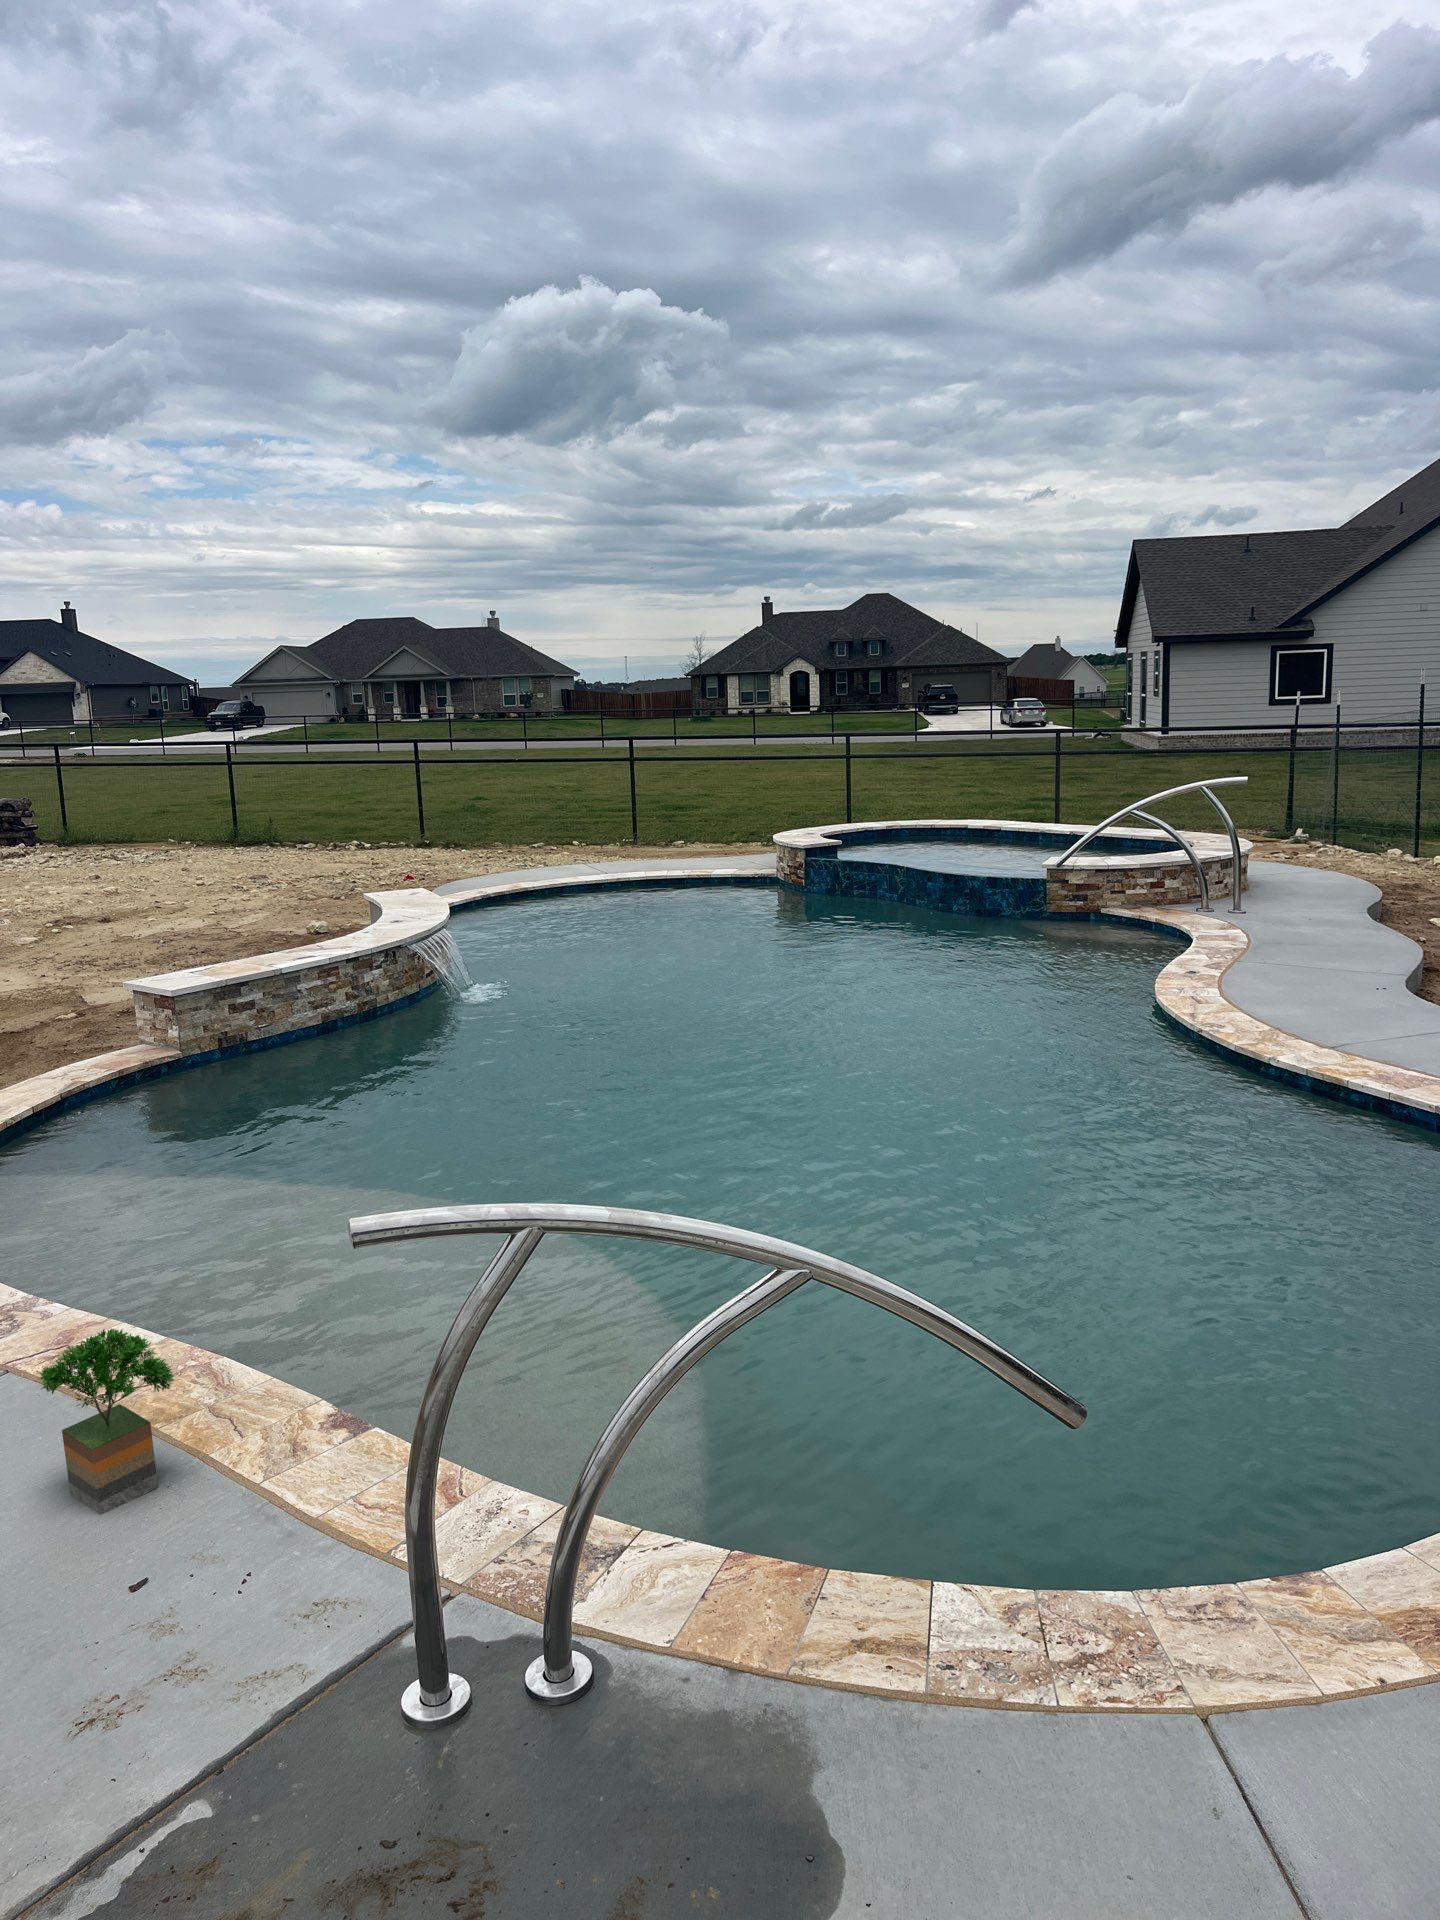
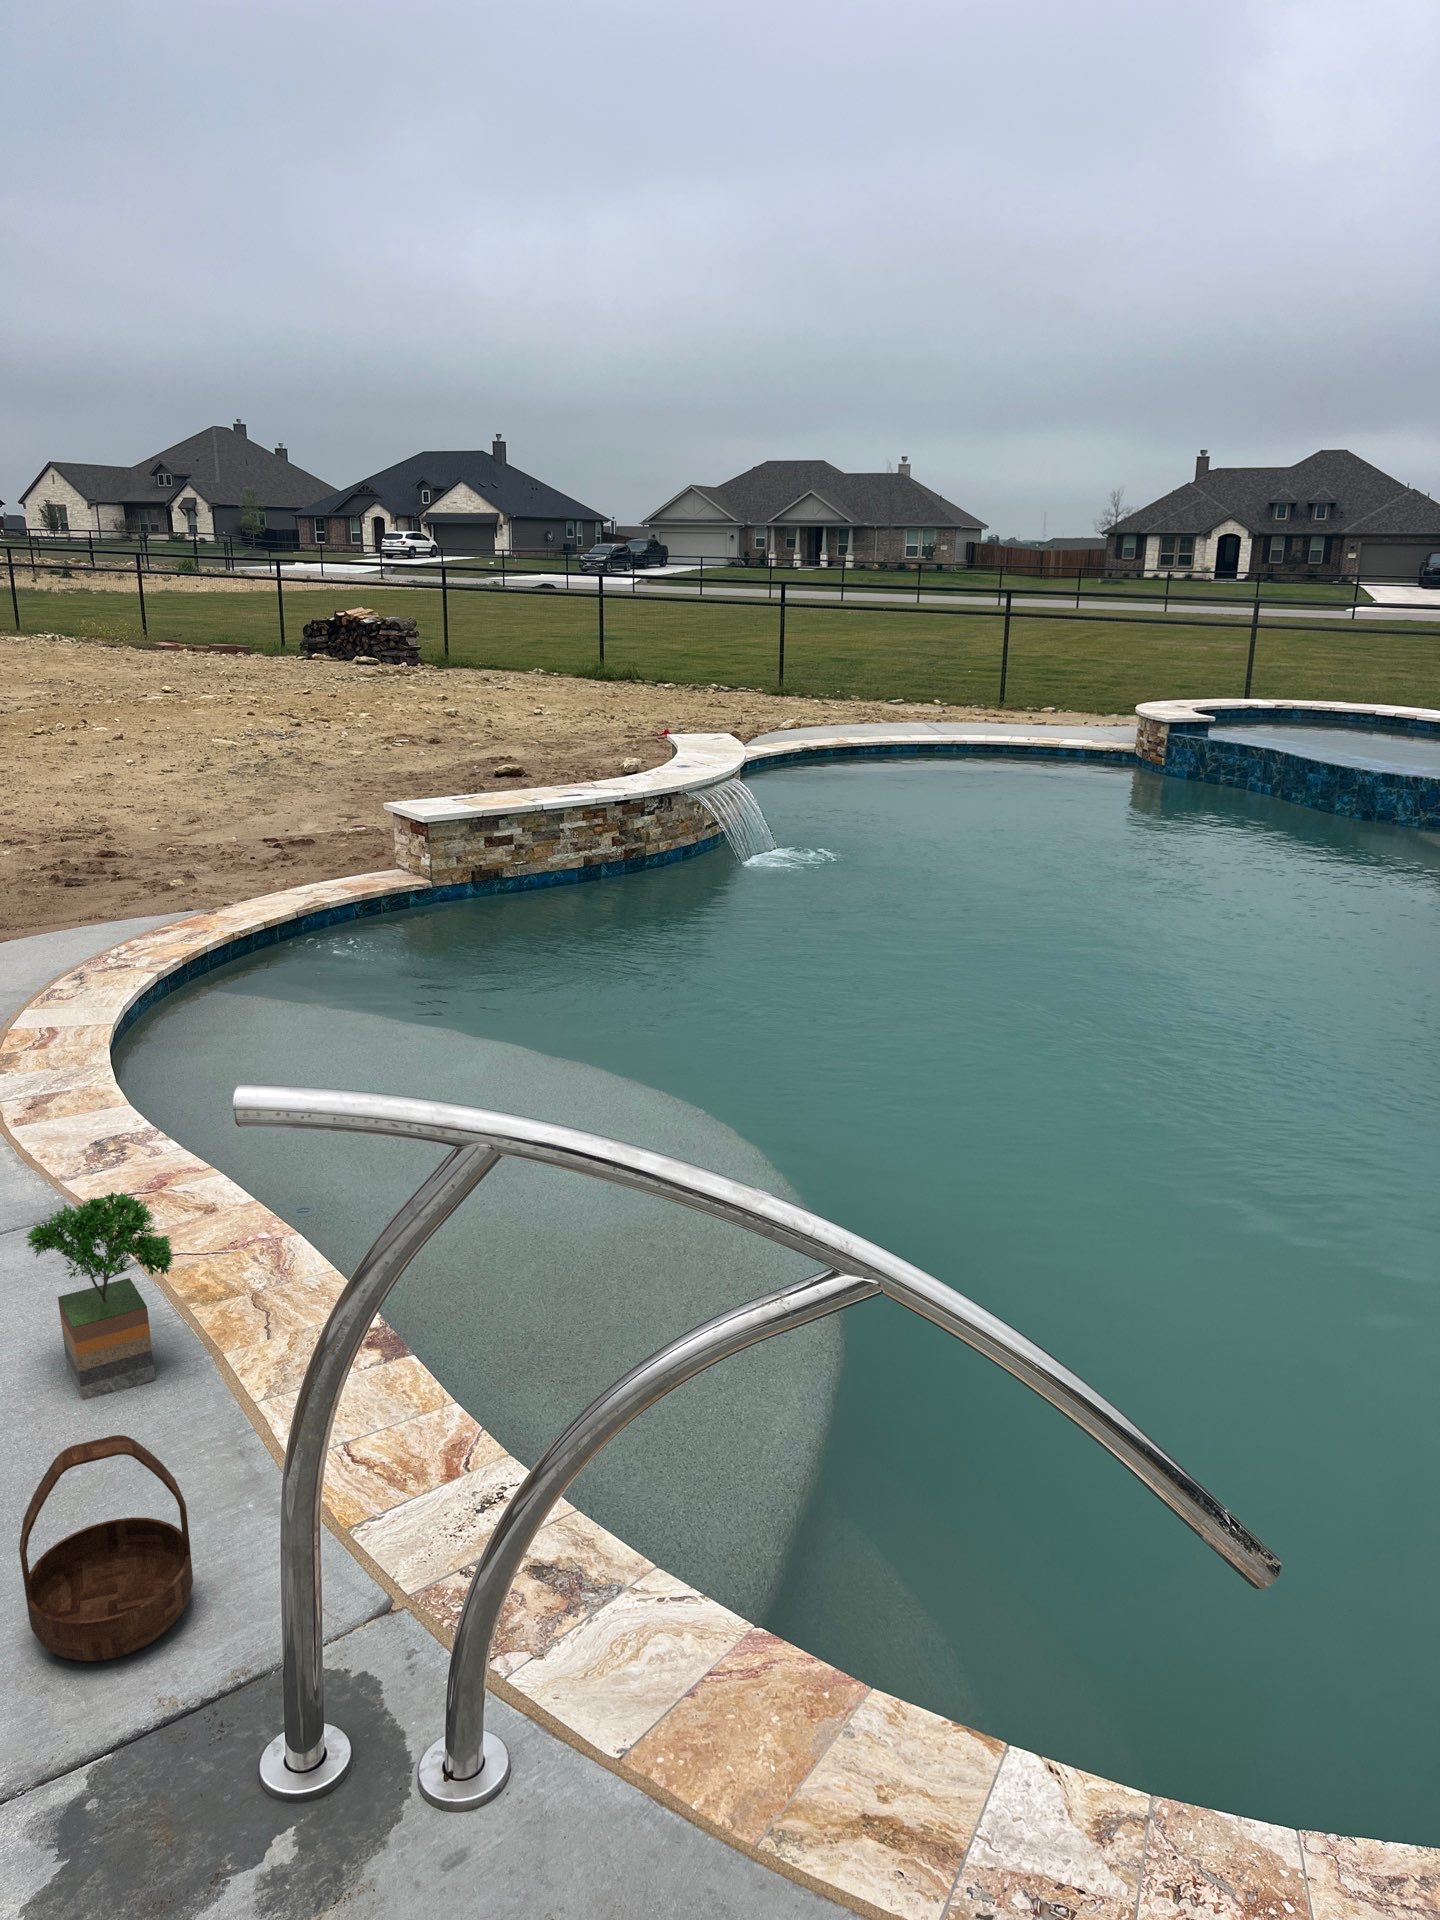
basket: none [156,1498,294,1693] -> present [19,1435,193,1661]

